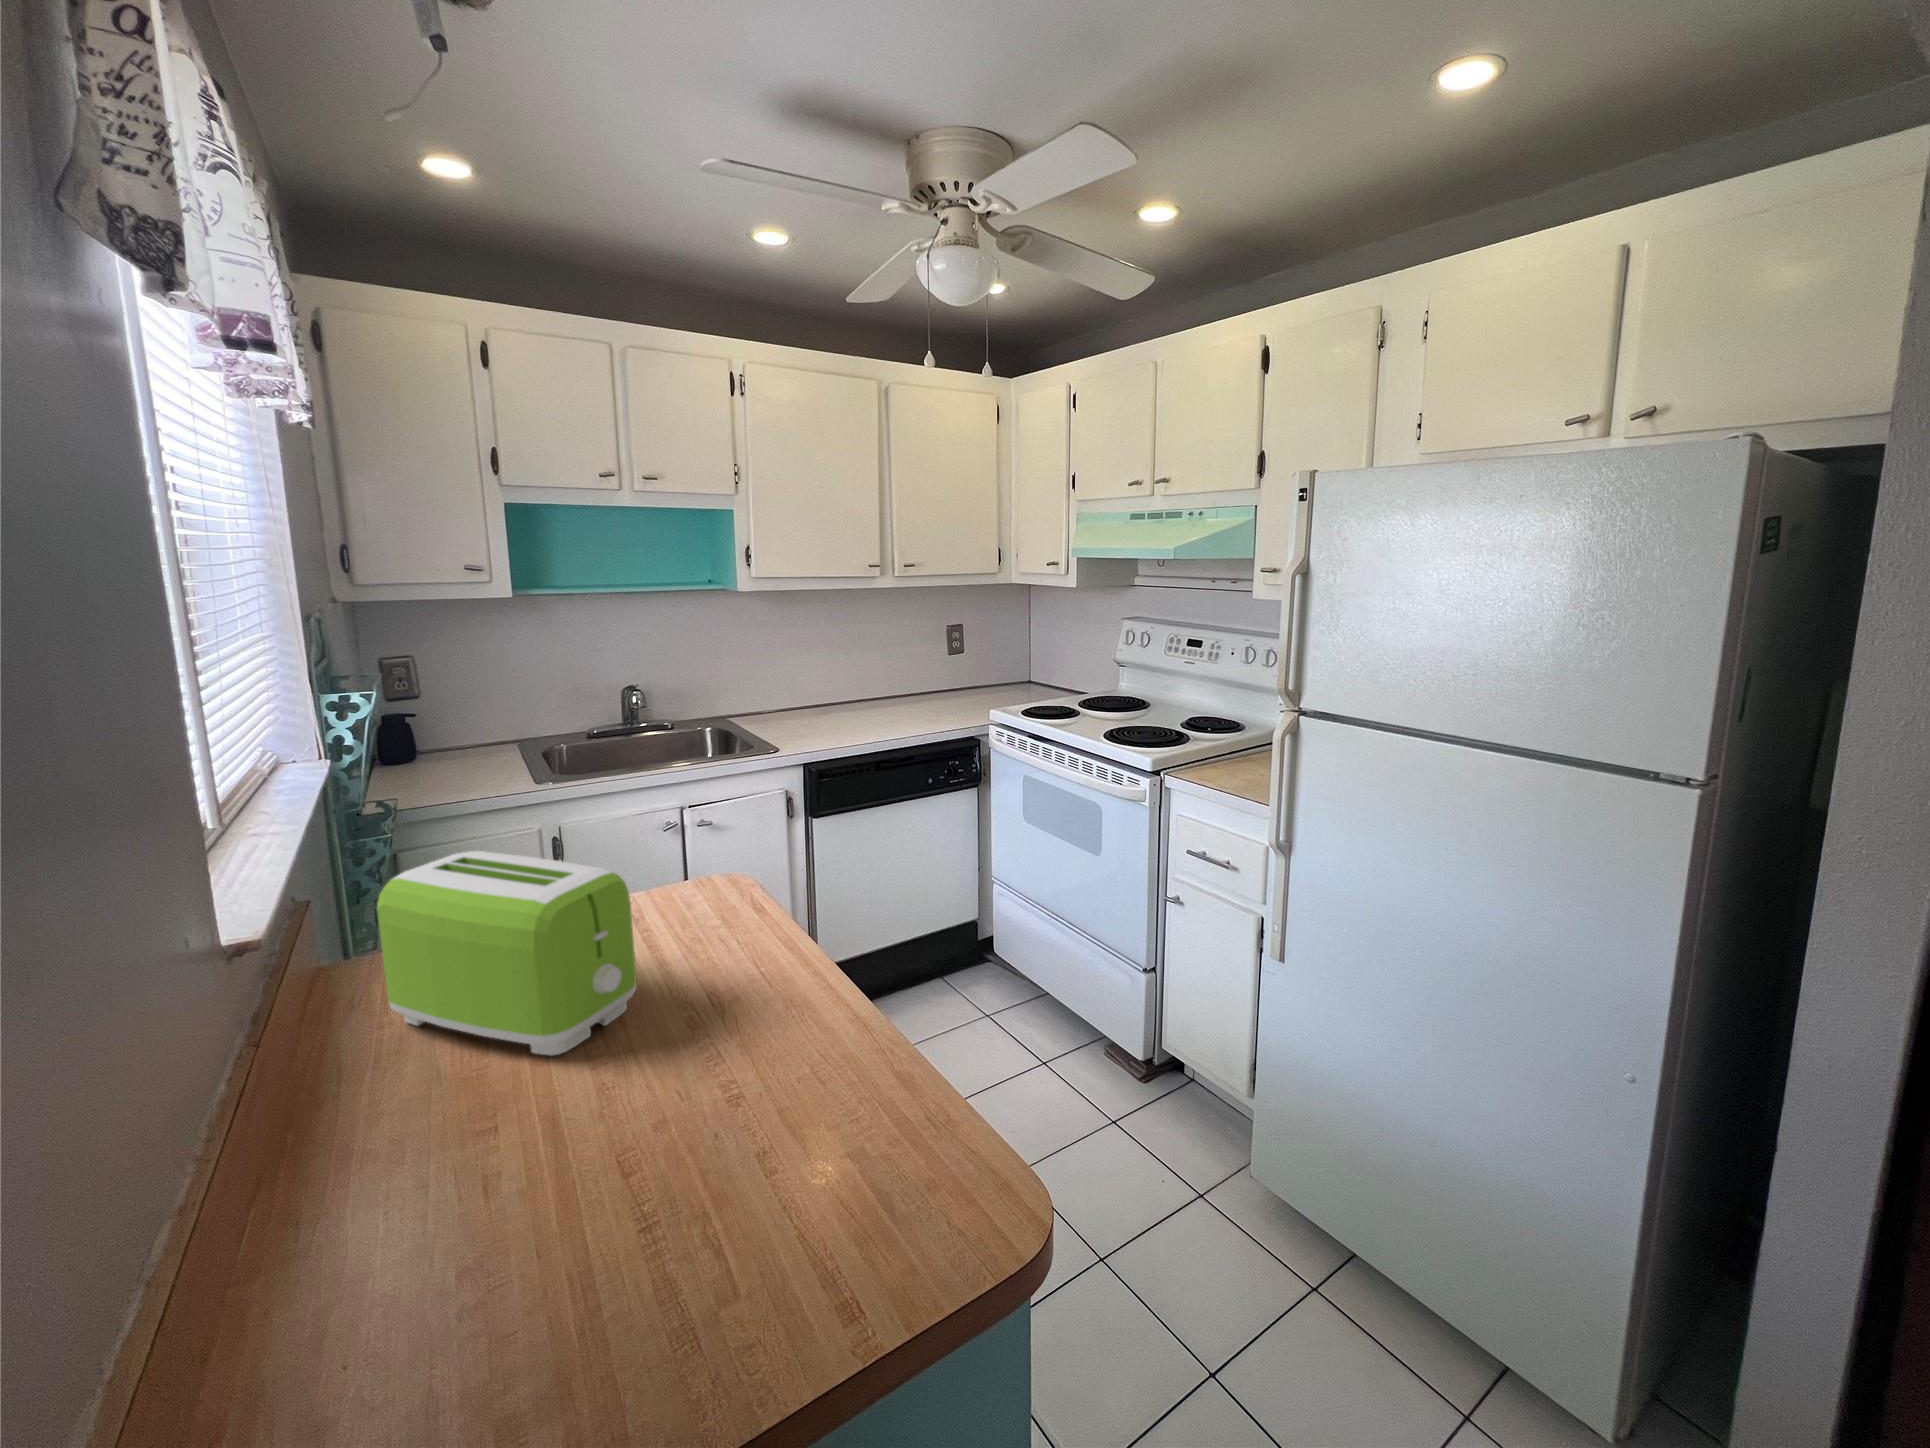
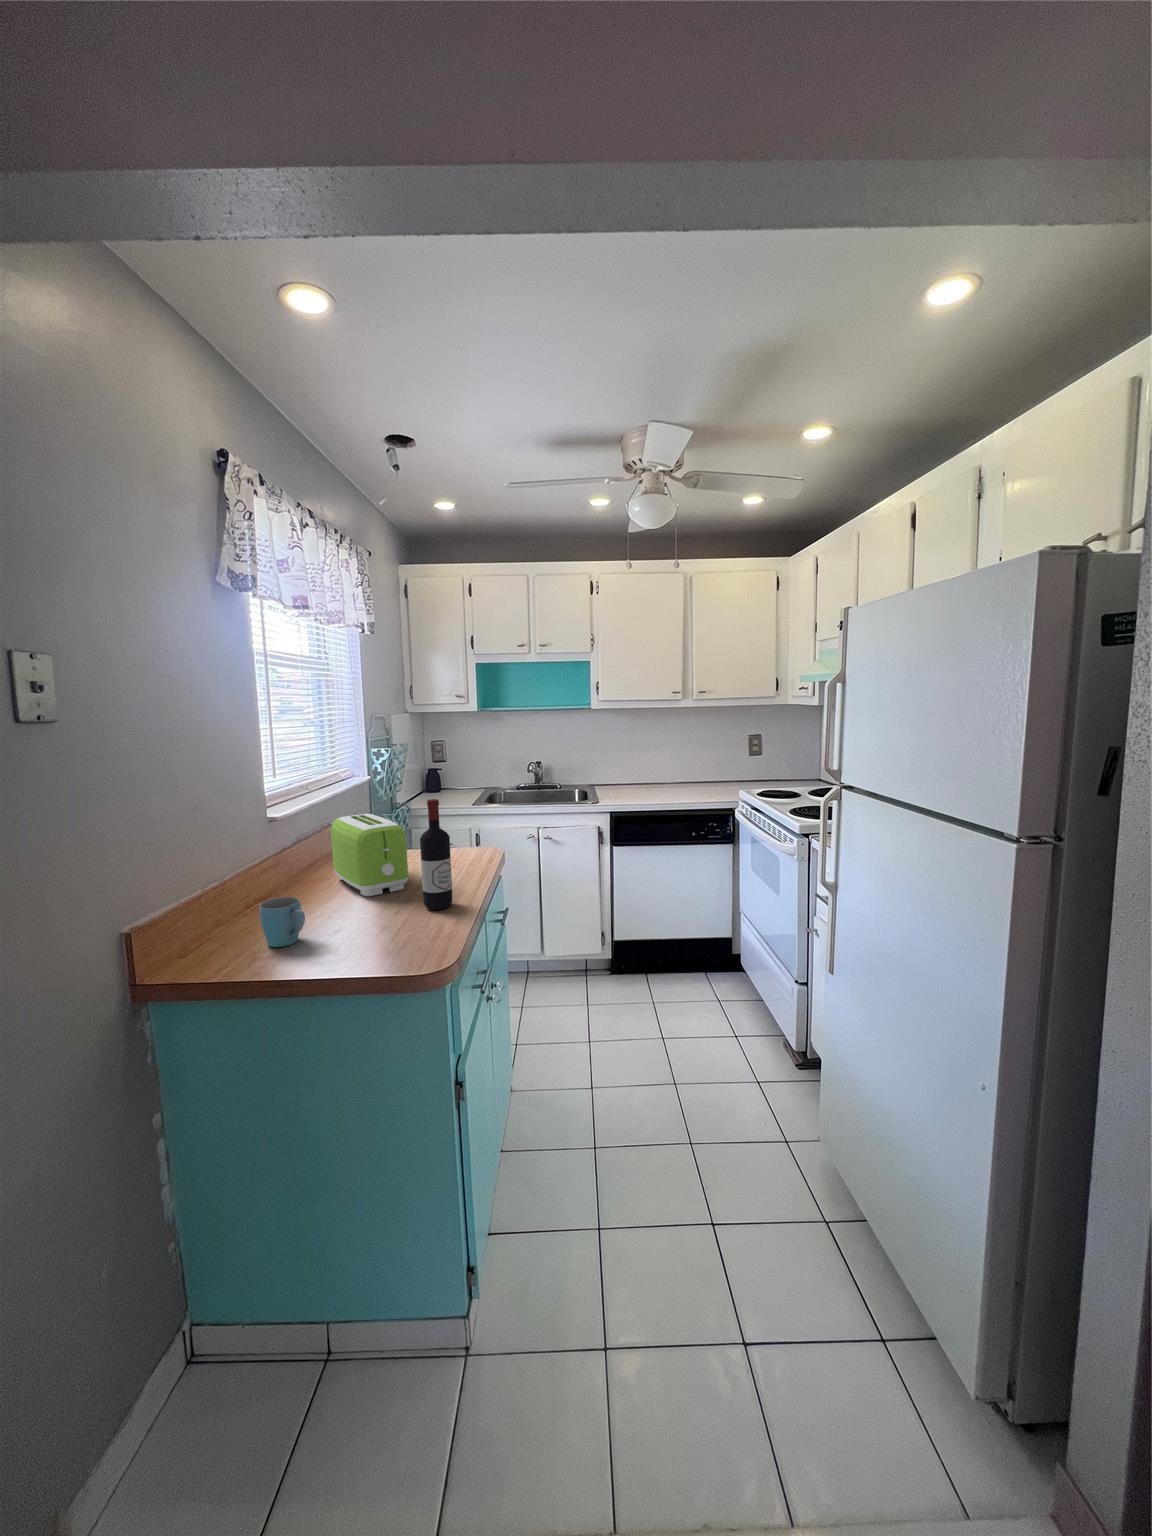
wine bottle: none [736,808,807,1047] -> present [420,799,452,910]
mug: none [385,1144,559,1319] -> present [259,897,305,947]

